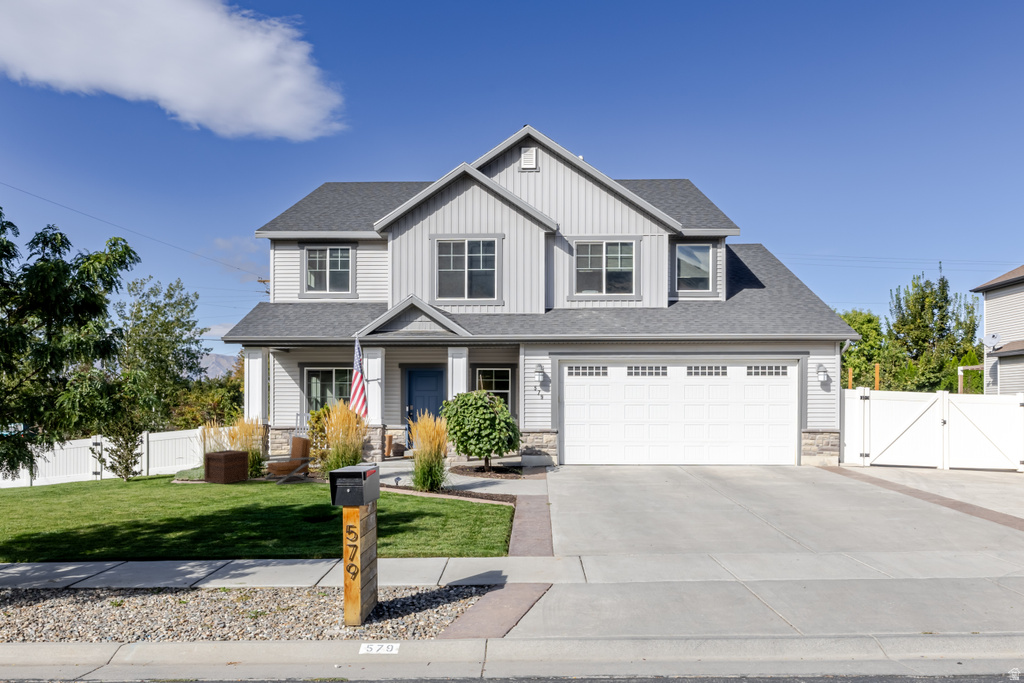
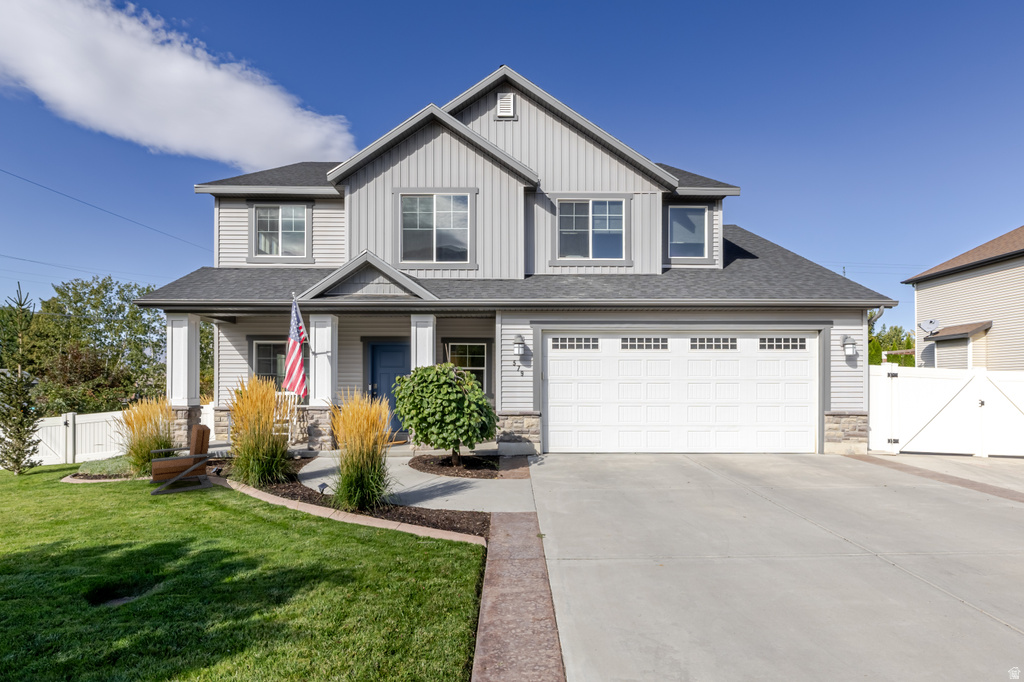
wooden crate: present [204,450,249,484] -> none [53,443,124,494]

